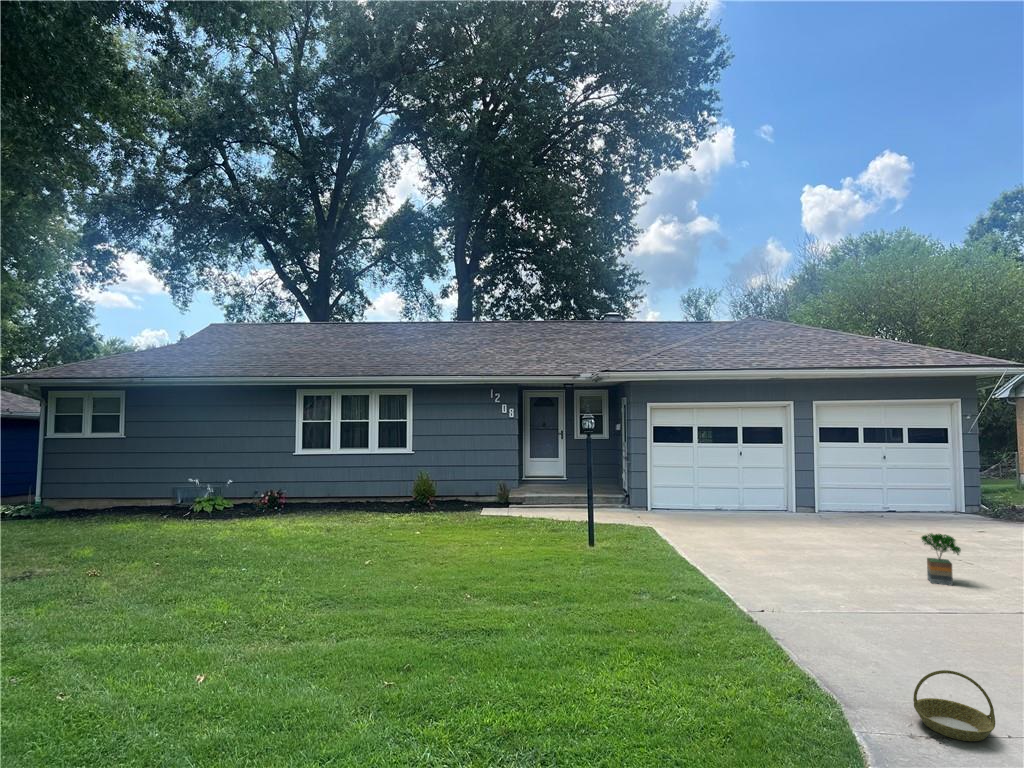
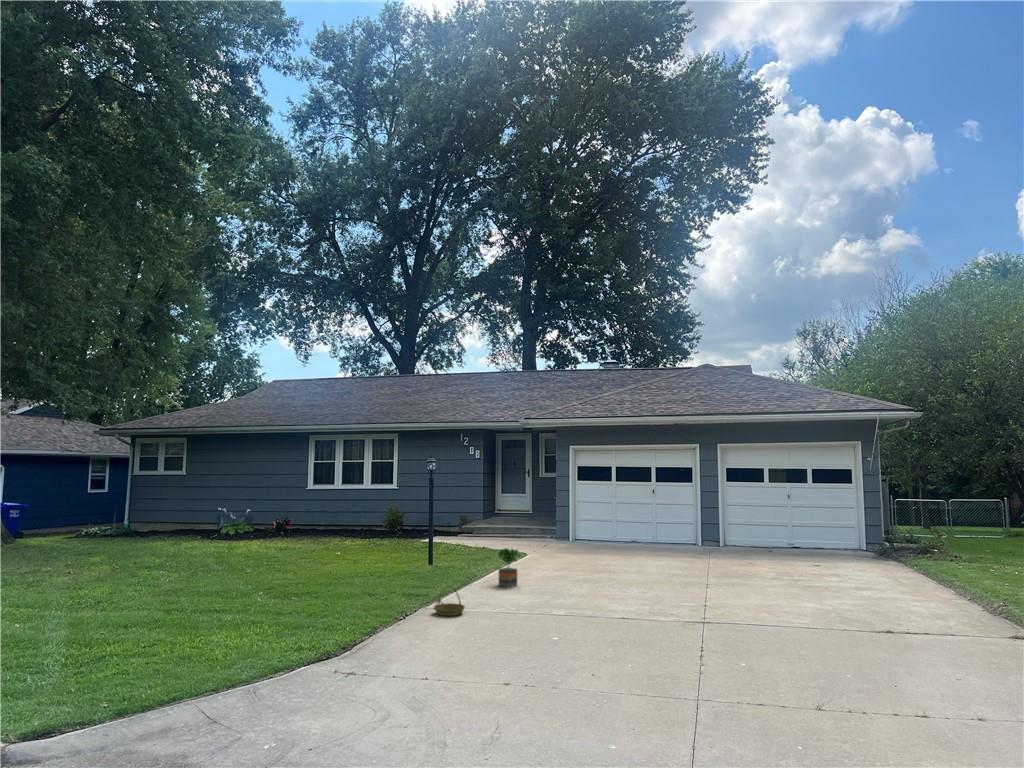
potted tree: present [921,533,961,586] -> present [498,548,521,587]

